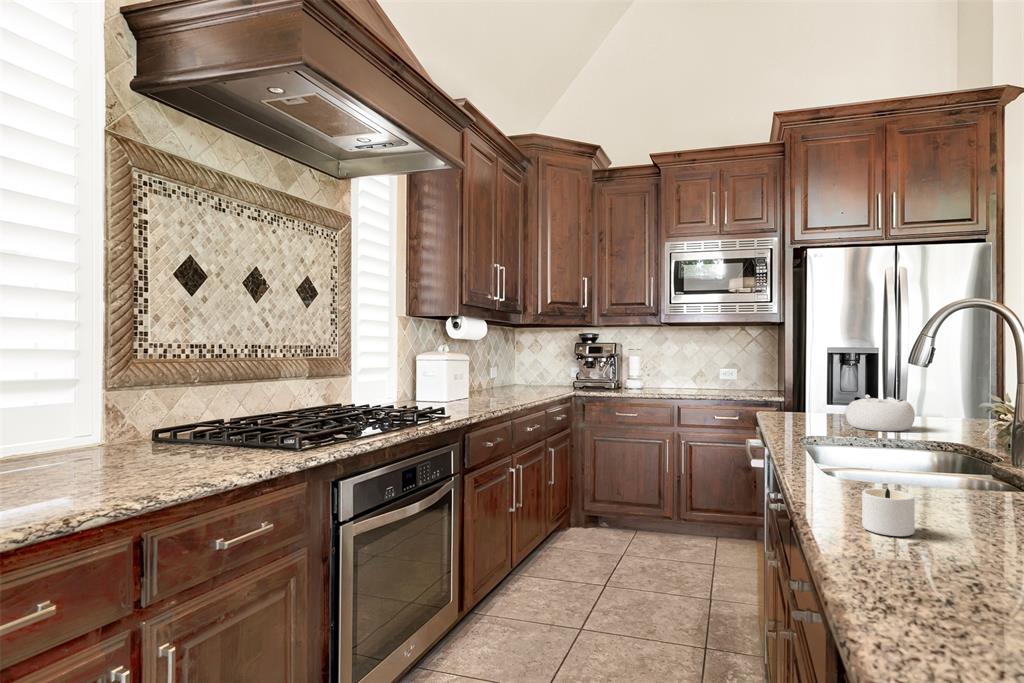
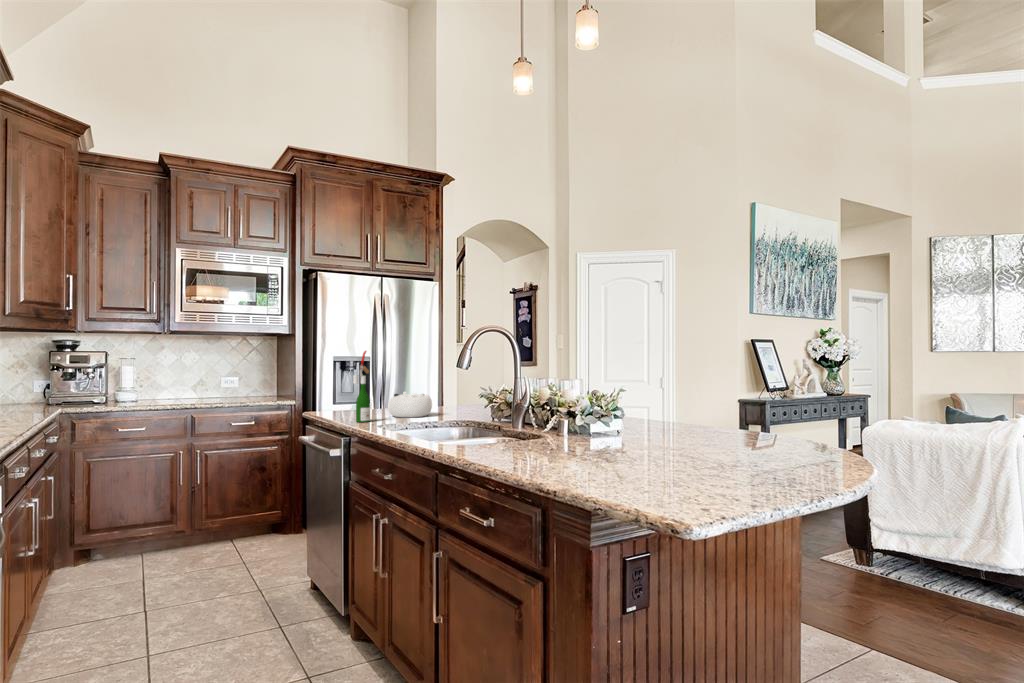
wine bottle: none [786,339,815,430] -> present [353,351,372,422]
candle: present [862,489,915,536] -> none [500,441,533,467]

